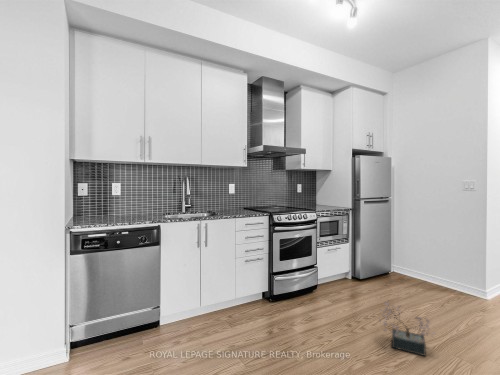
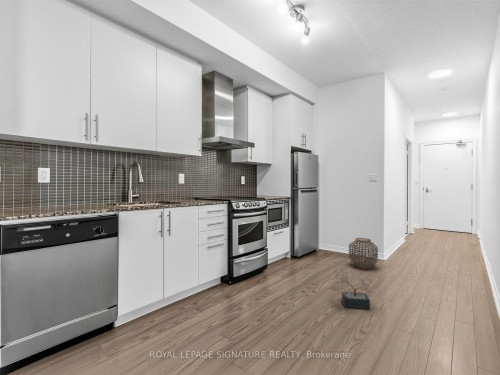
woven basket: none [424,264,465,305] -> present [349,238,378,269]

